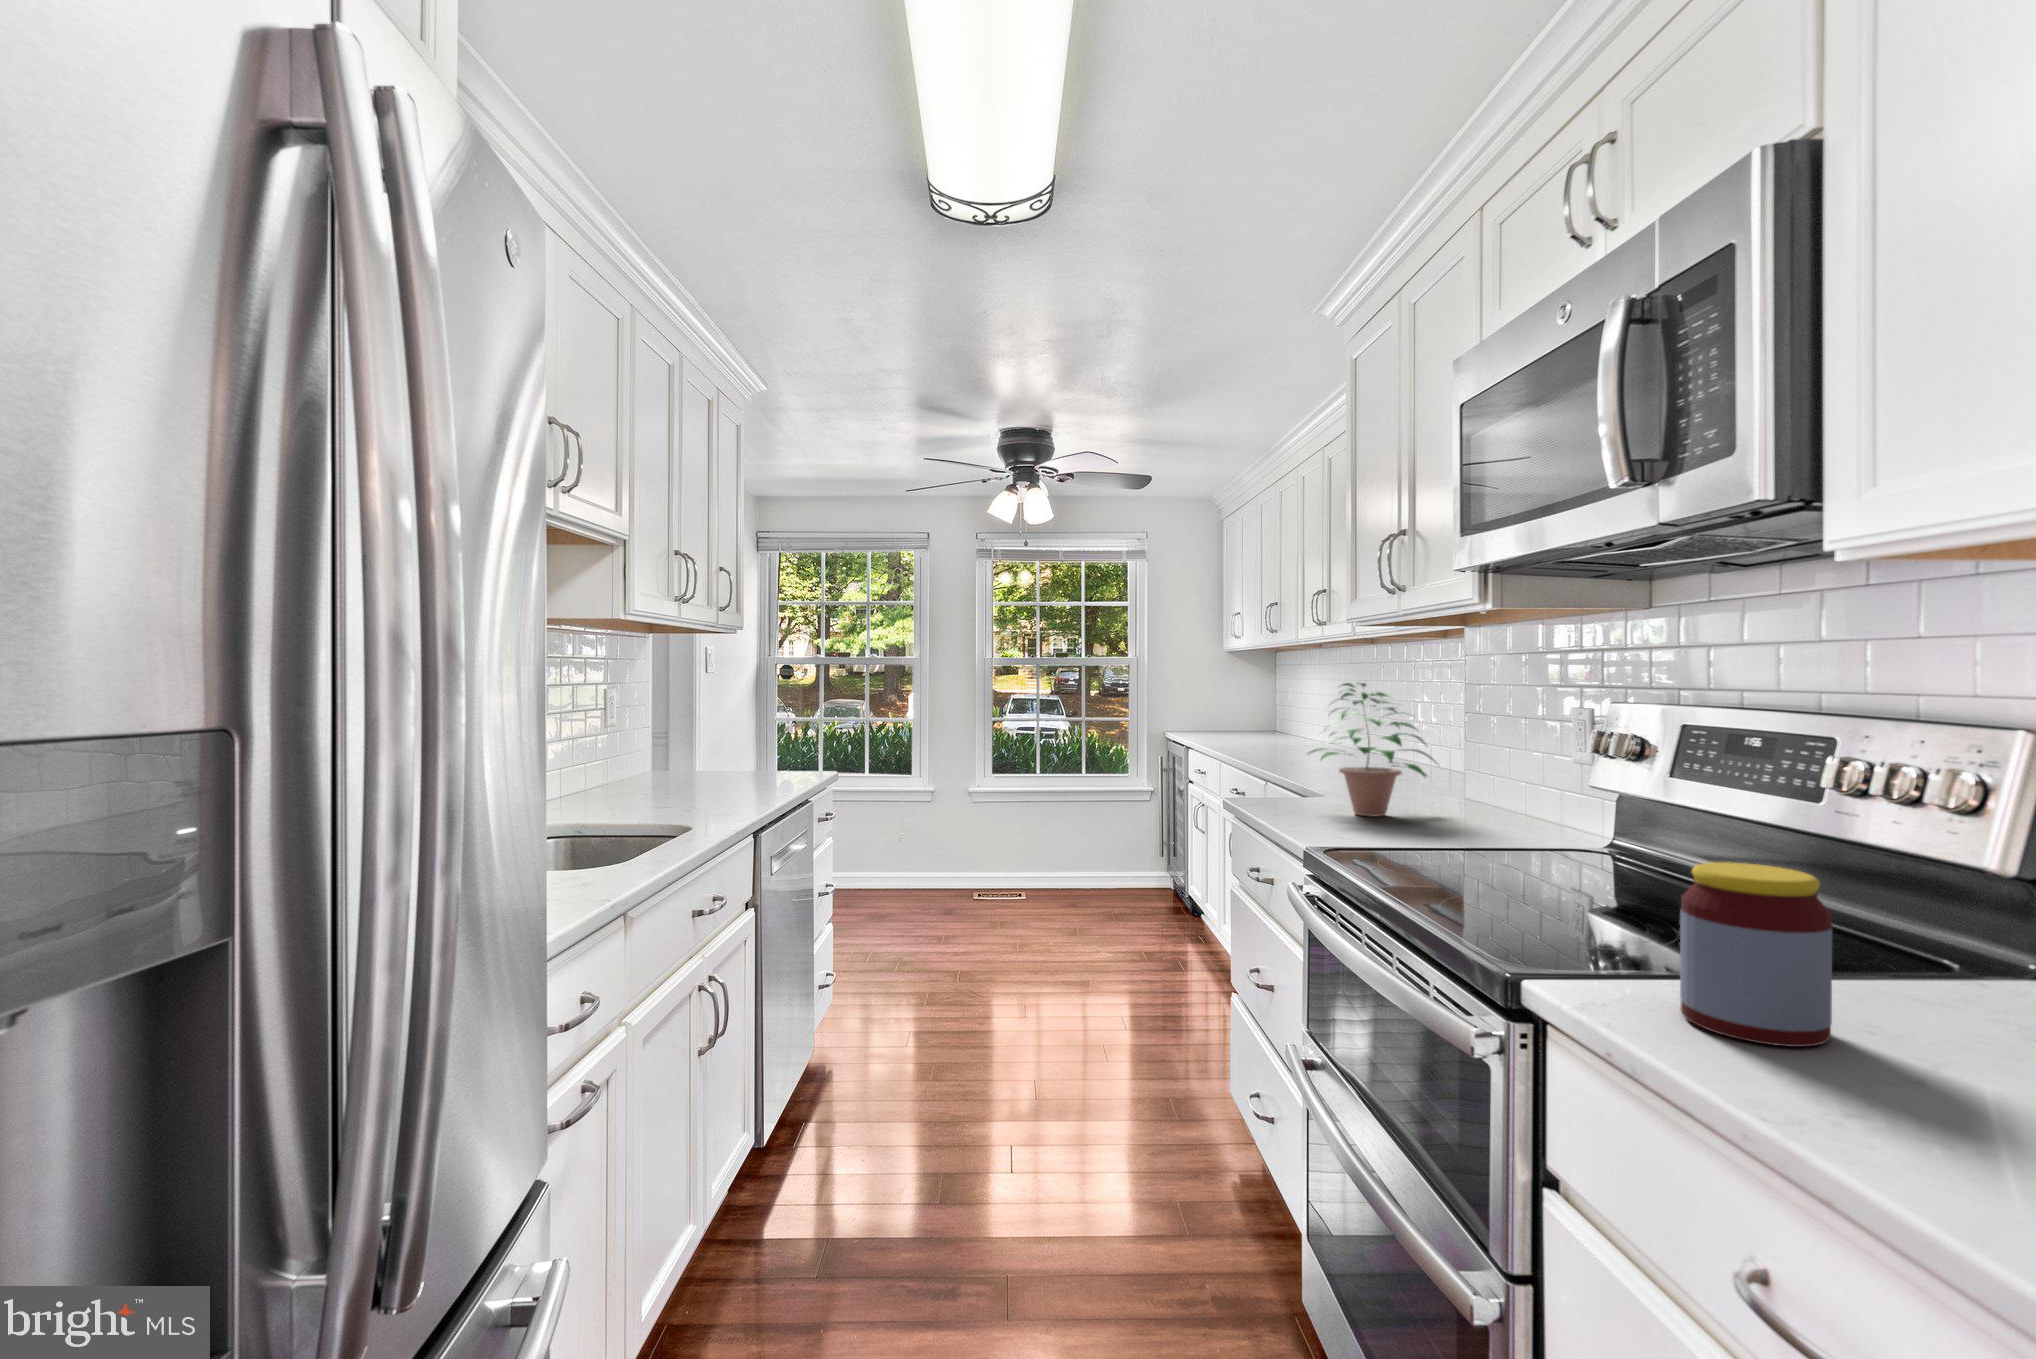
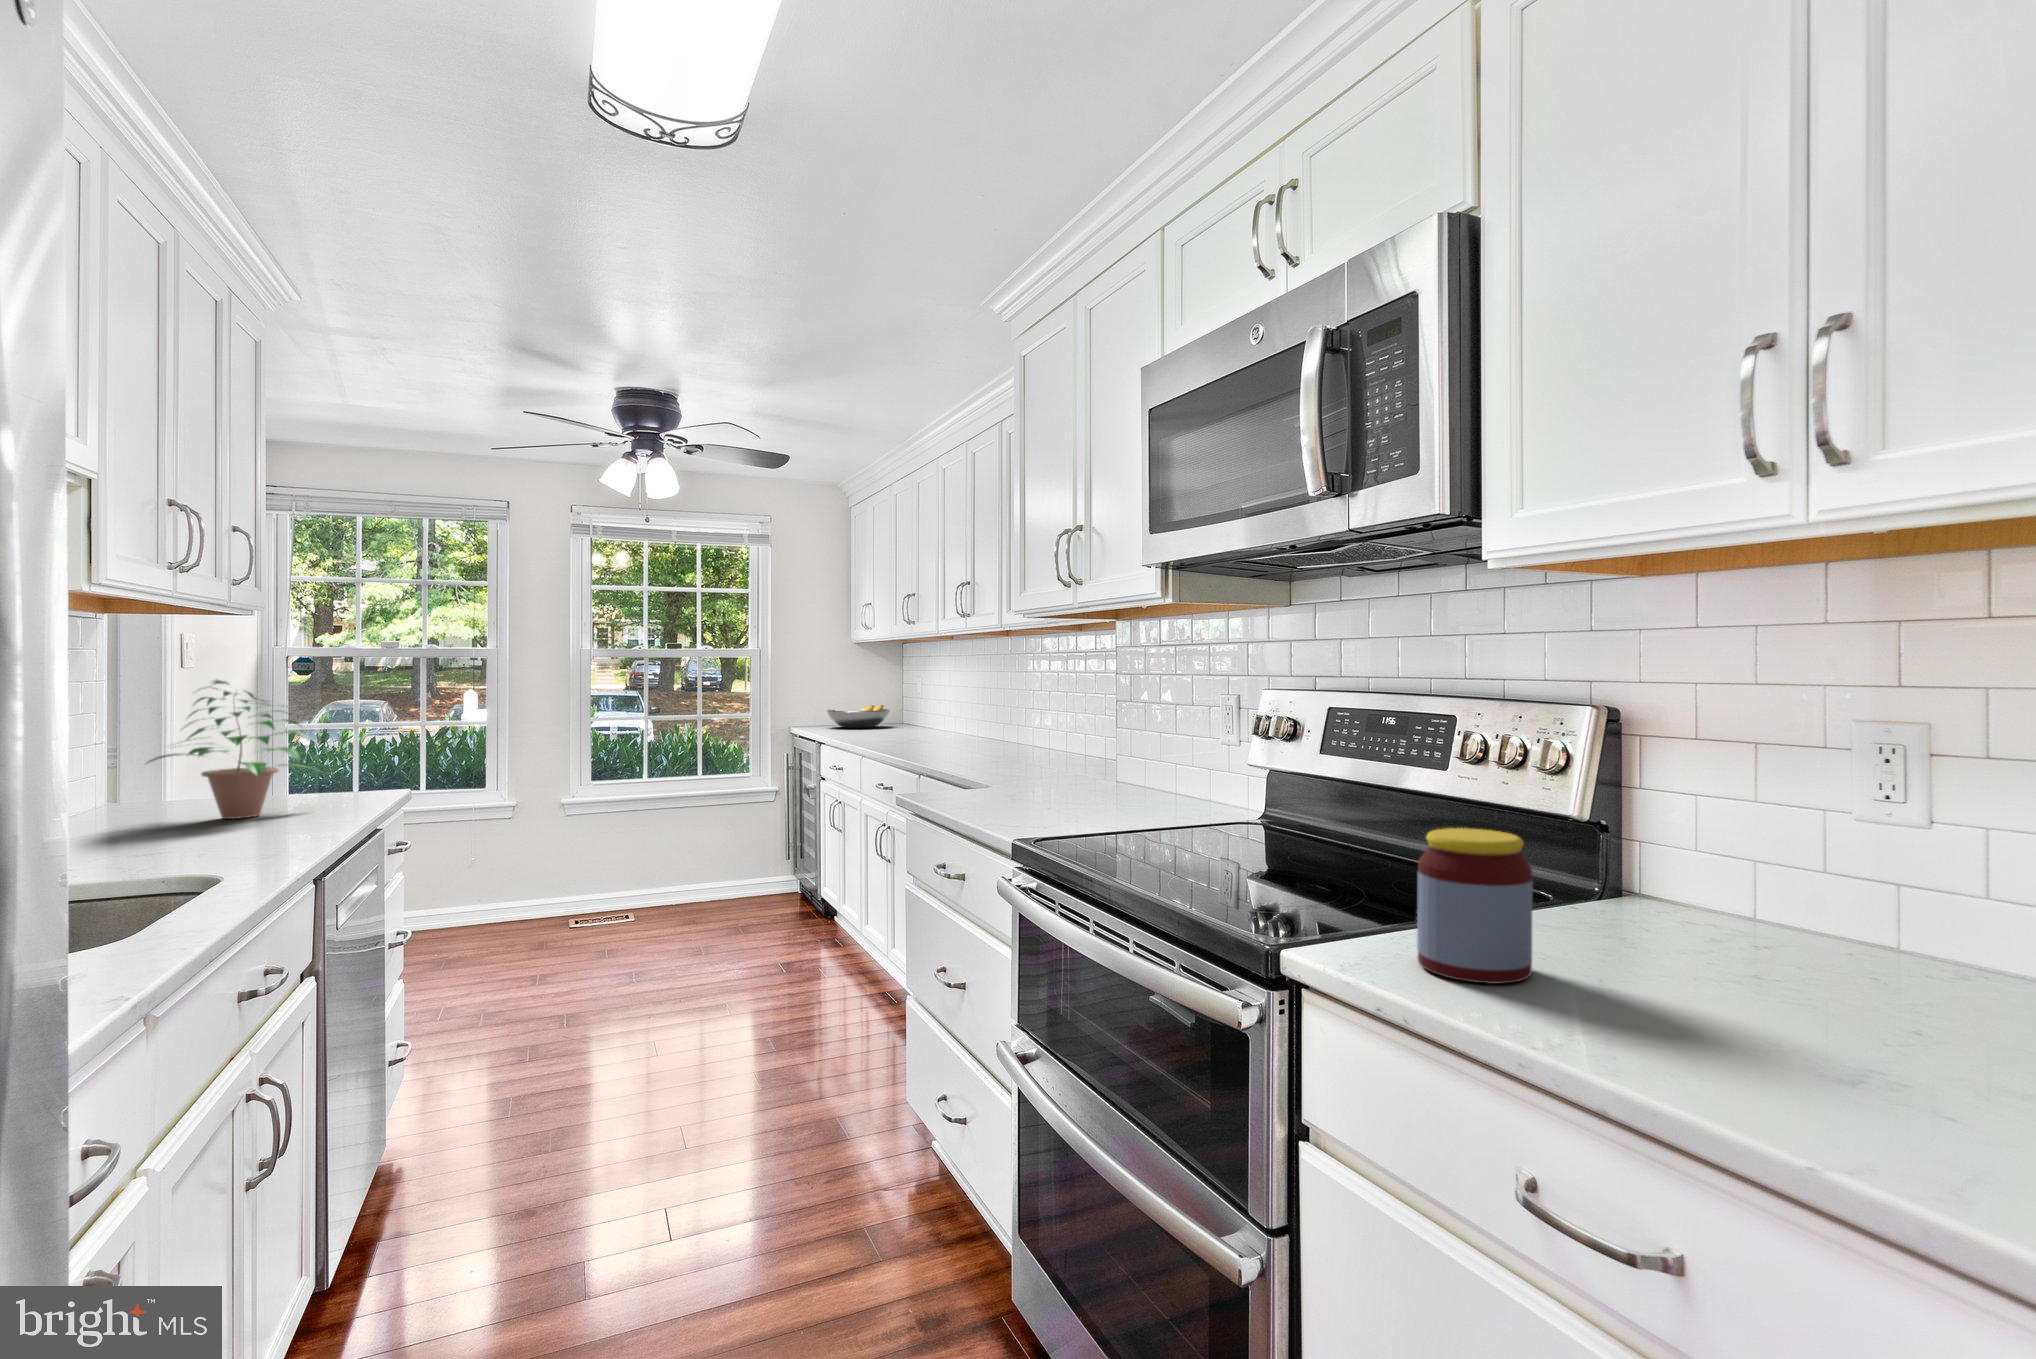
potted plant: present [1310,683,1434,817] -> present [149,680,311,819]
fruit bowl: none [1202,711,1264,733] -> present [827,705,890,728]

